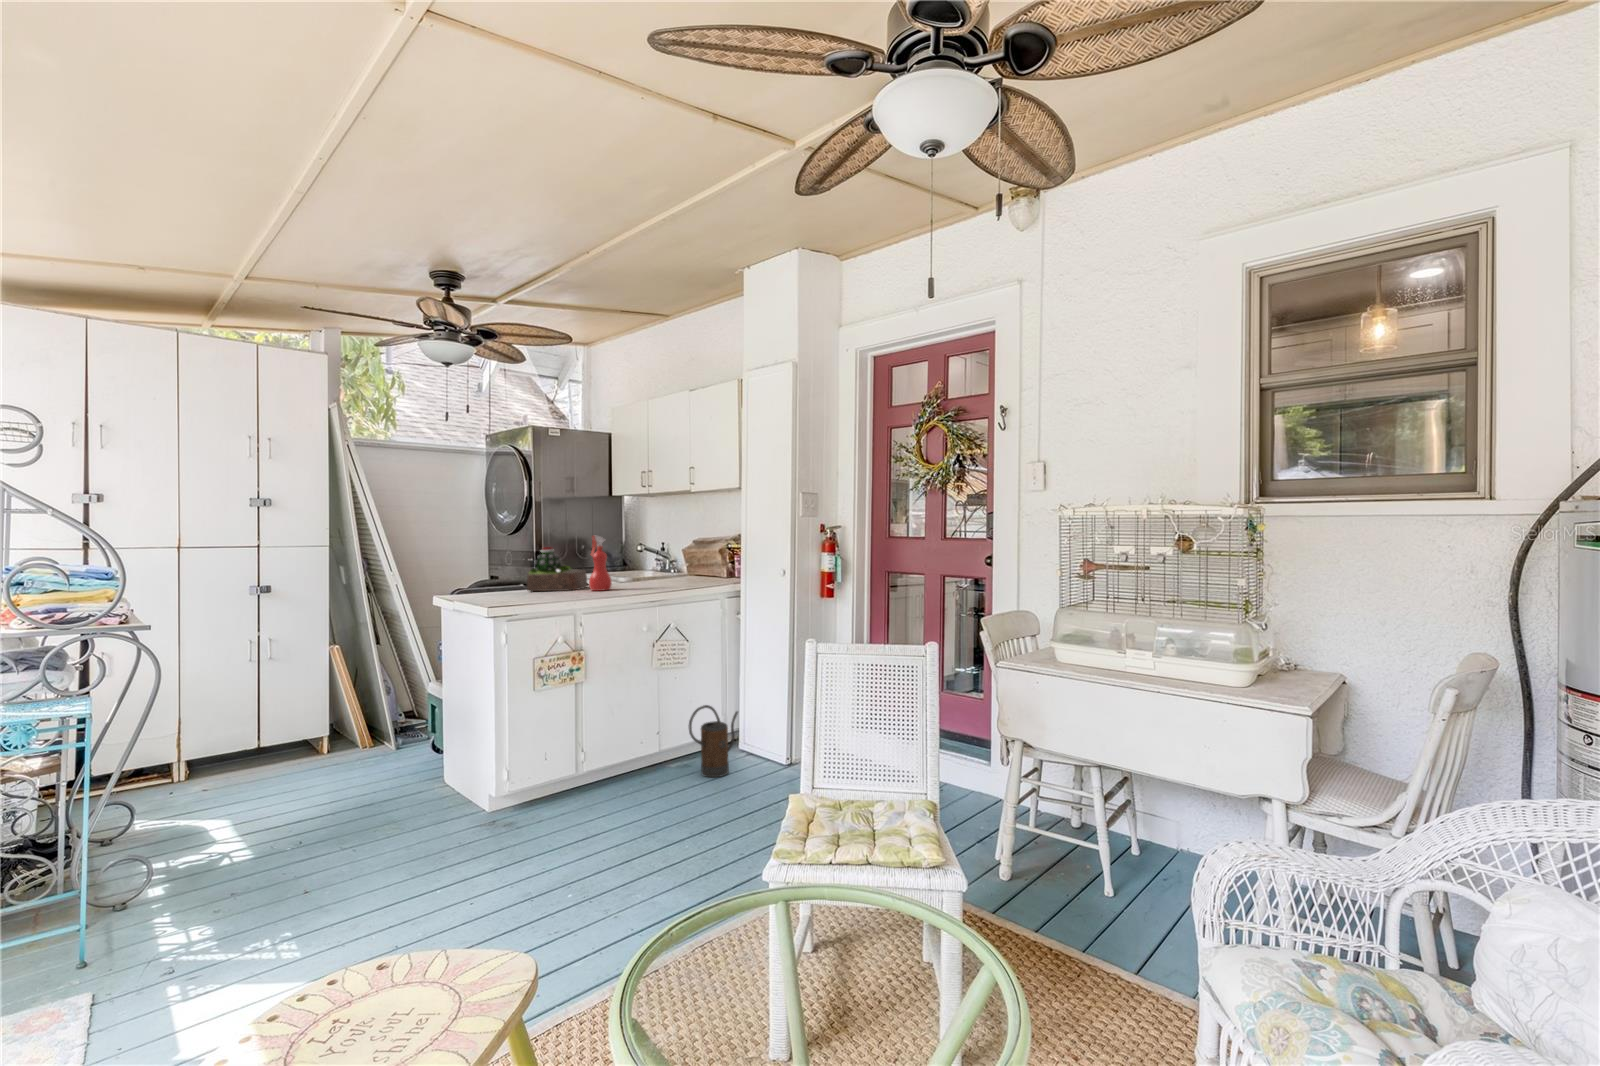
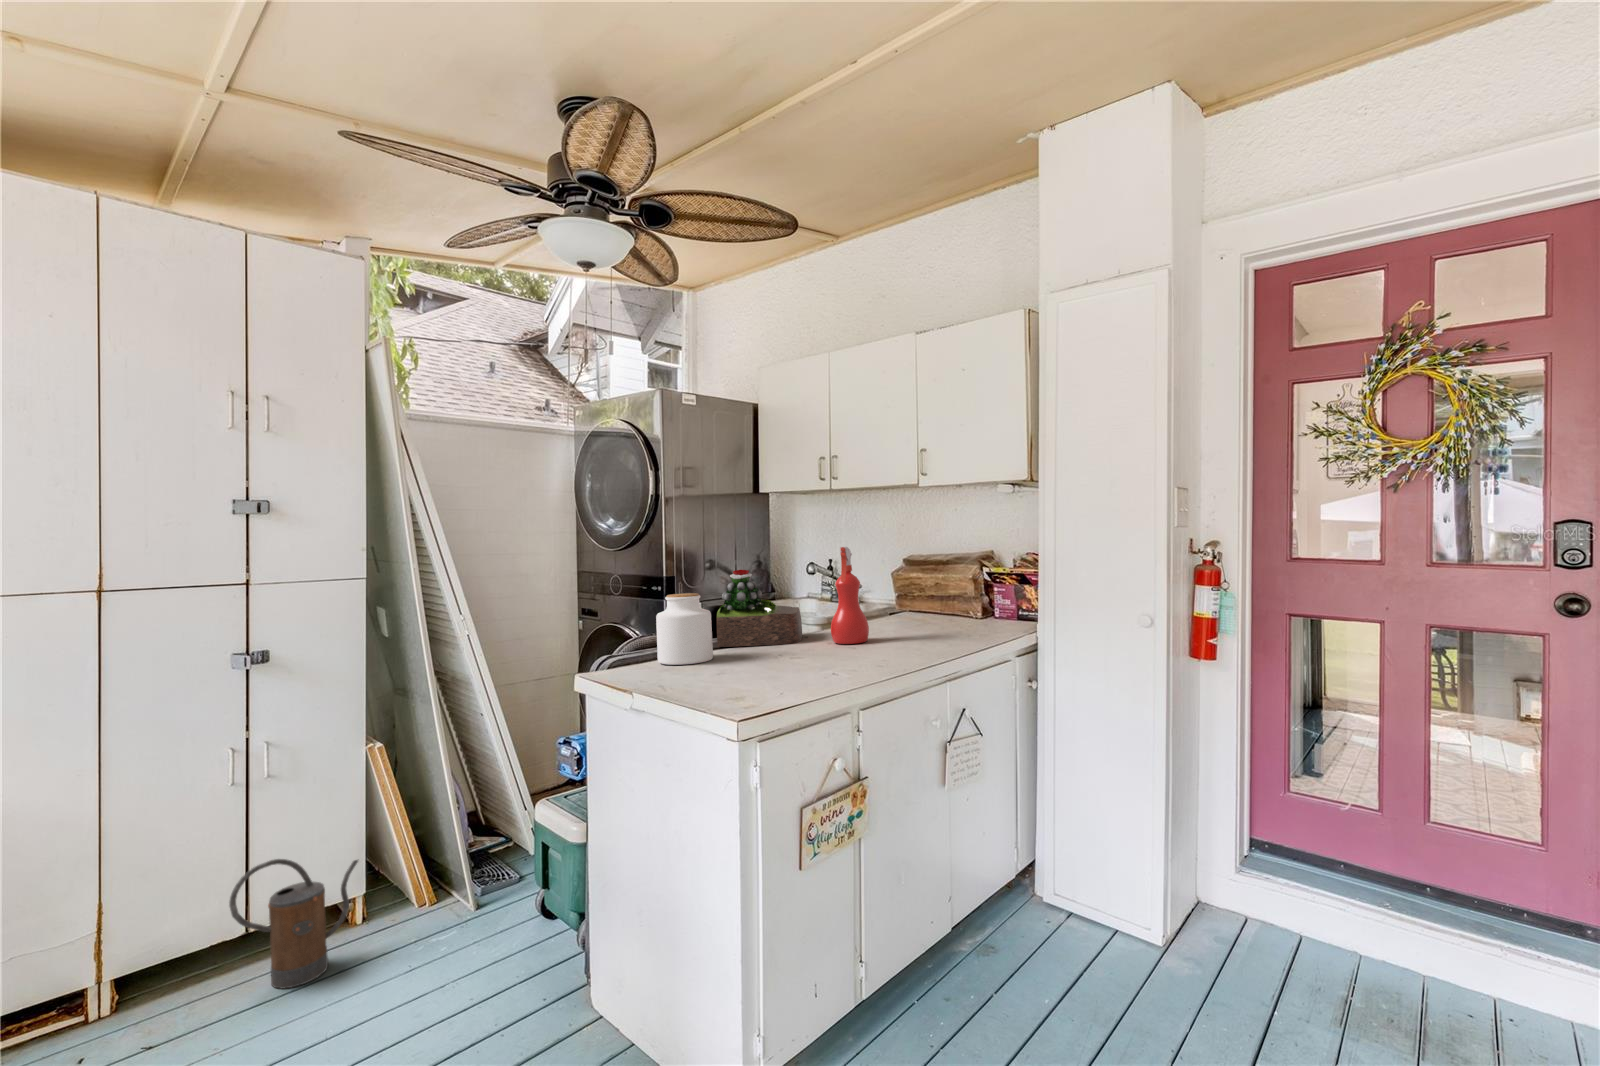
jar: none [482,559,515,598] -> present [656,593,713,665]
watering can: present [689,705,738,777] -> present [229,859,358,989]

